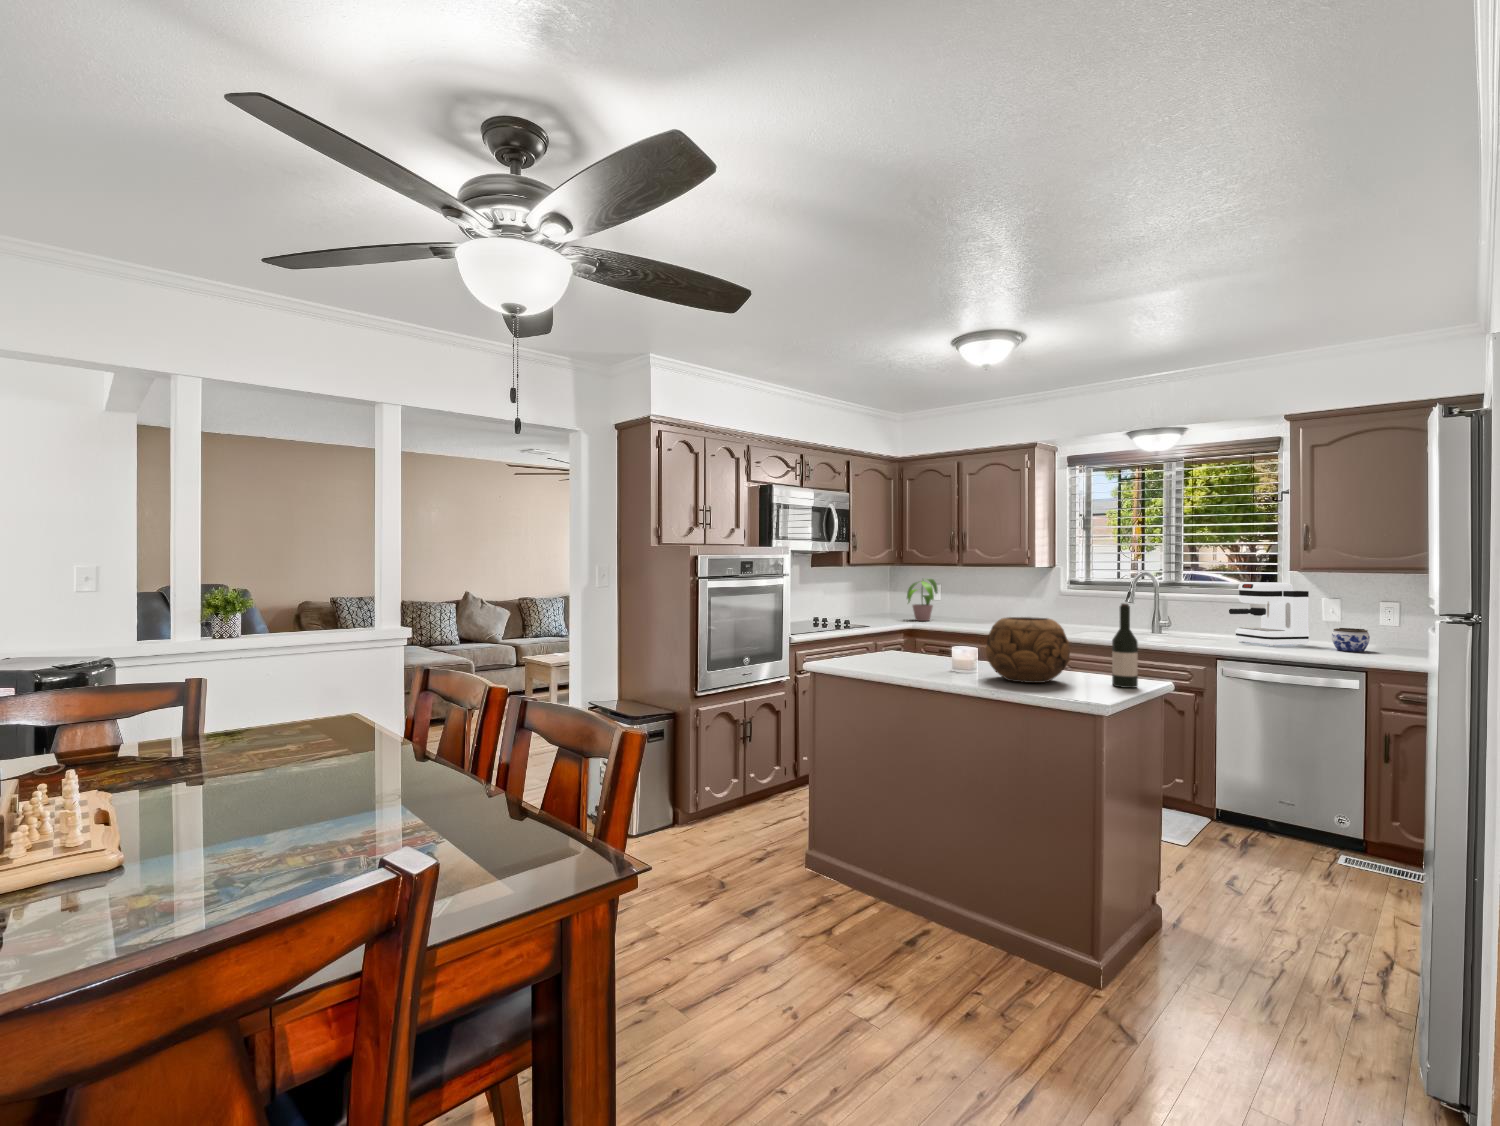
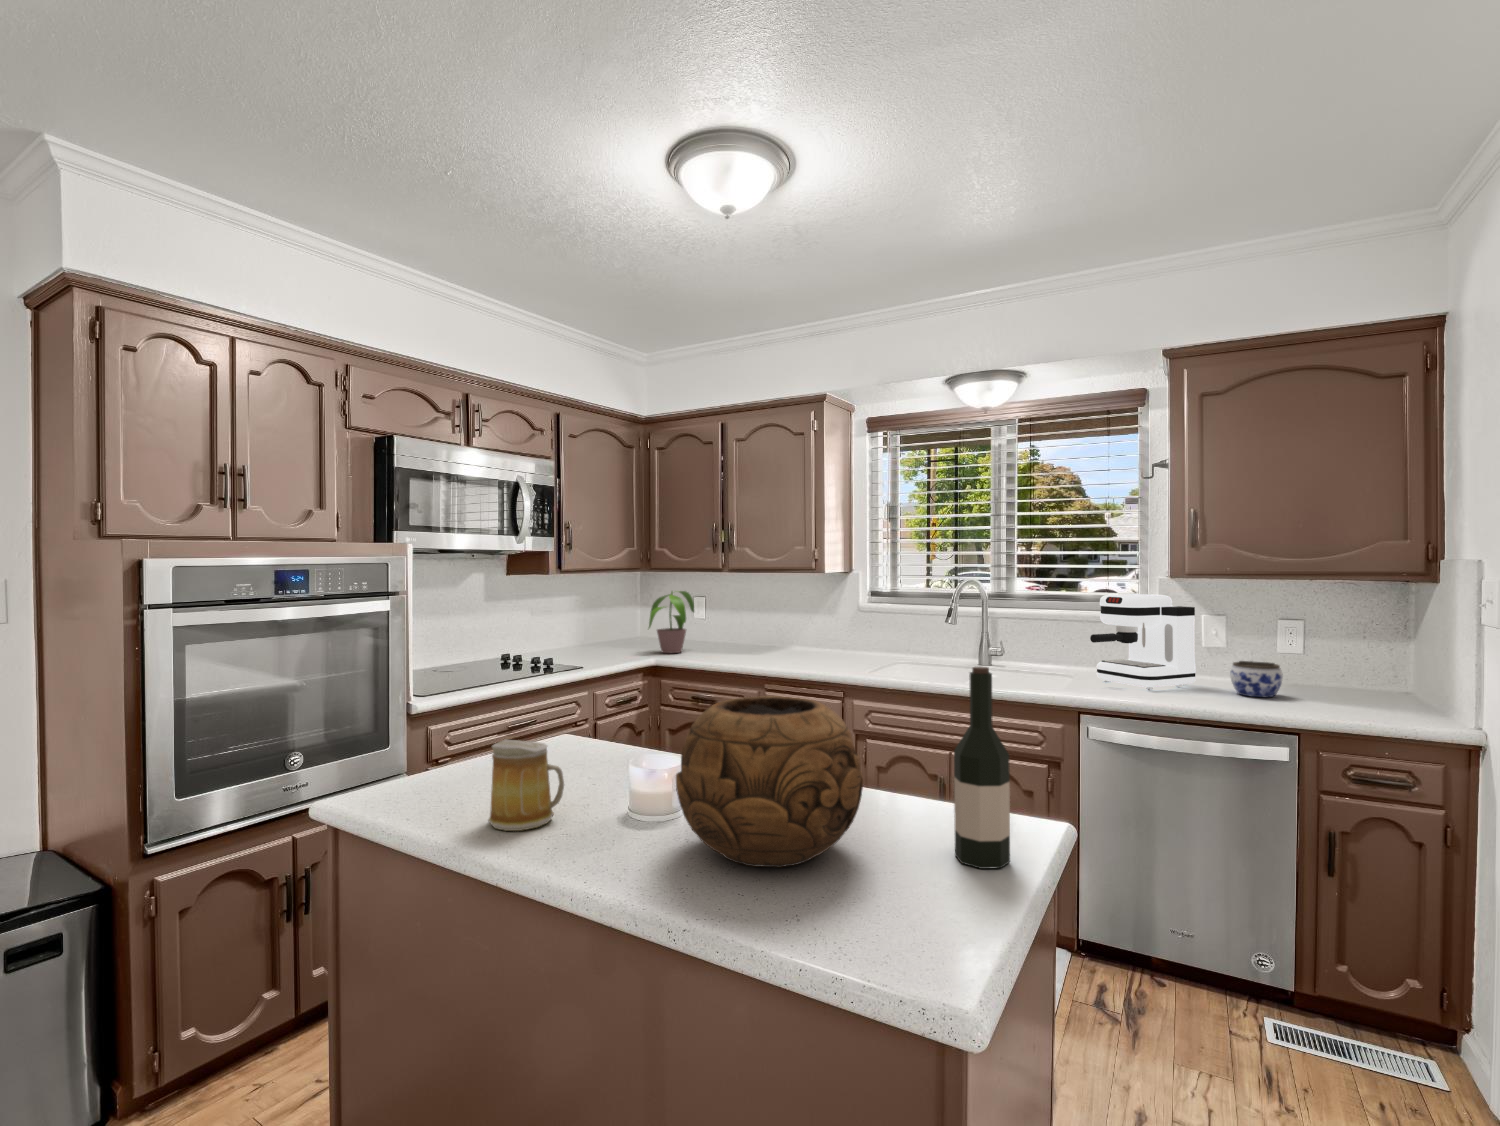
mug: none [896,634,928,672] -> present [488,740,564,831]

